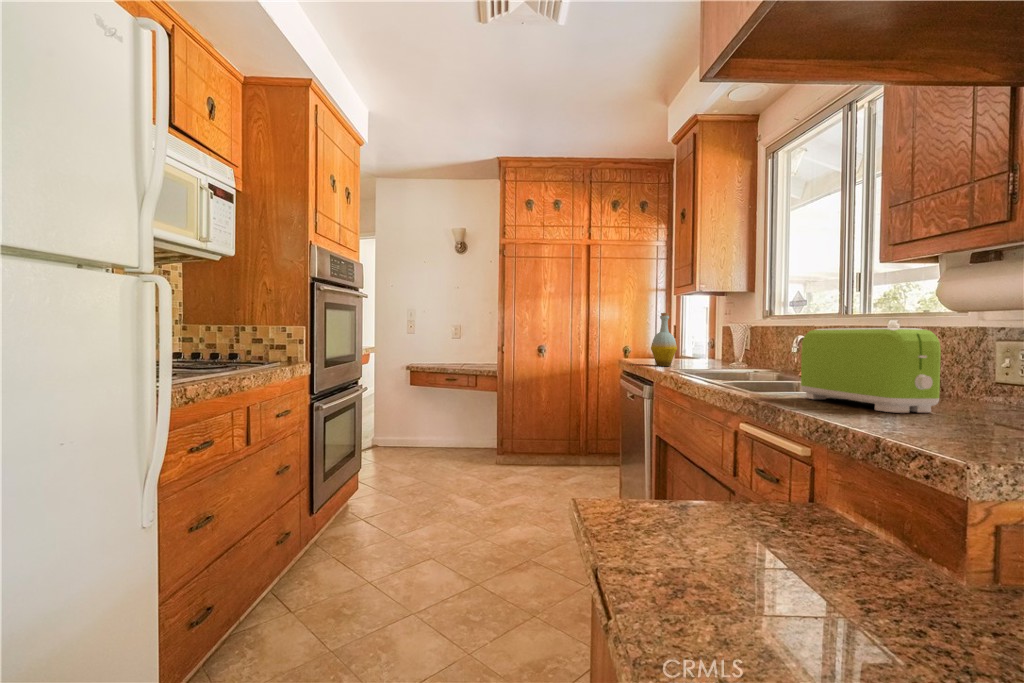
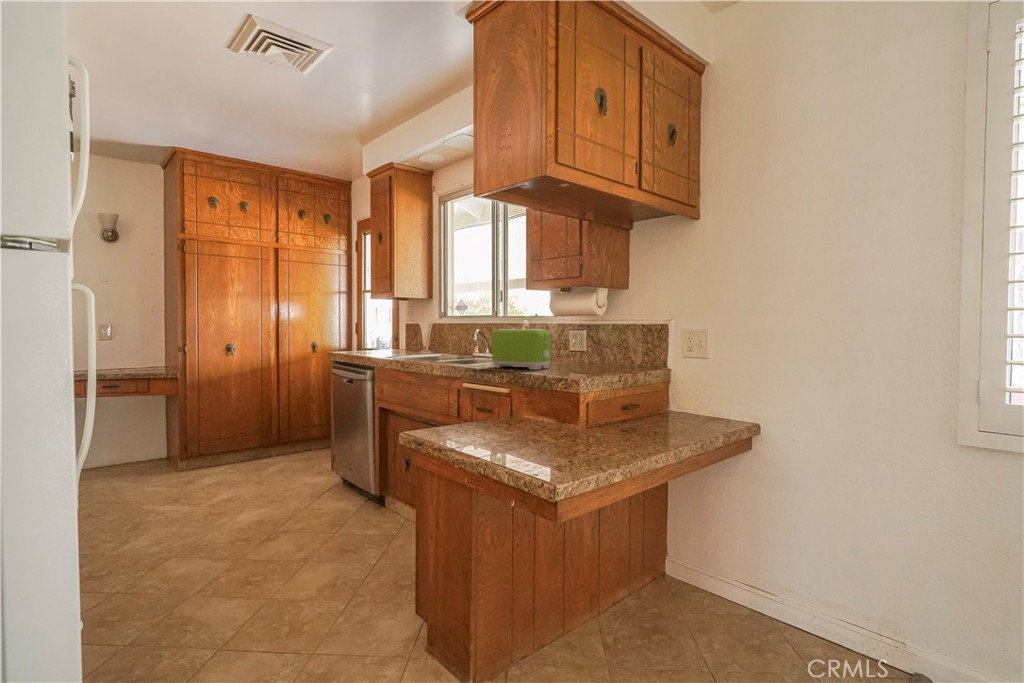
bottle: present [651,313,677,366] -> none [364,315,385,357]

